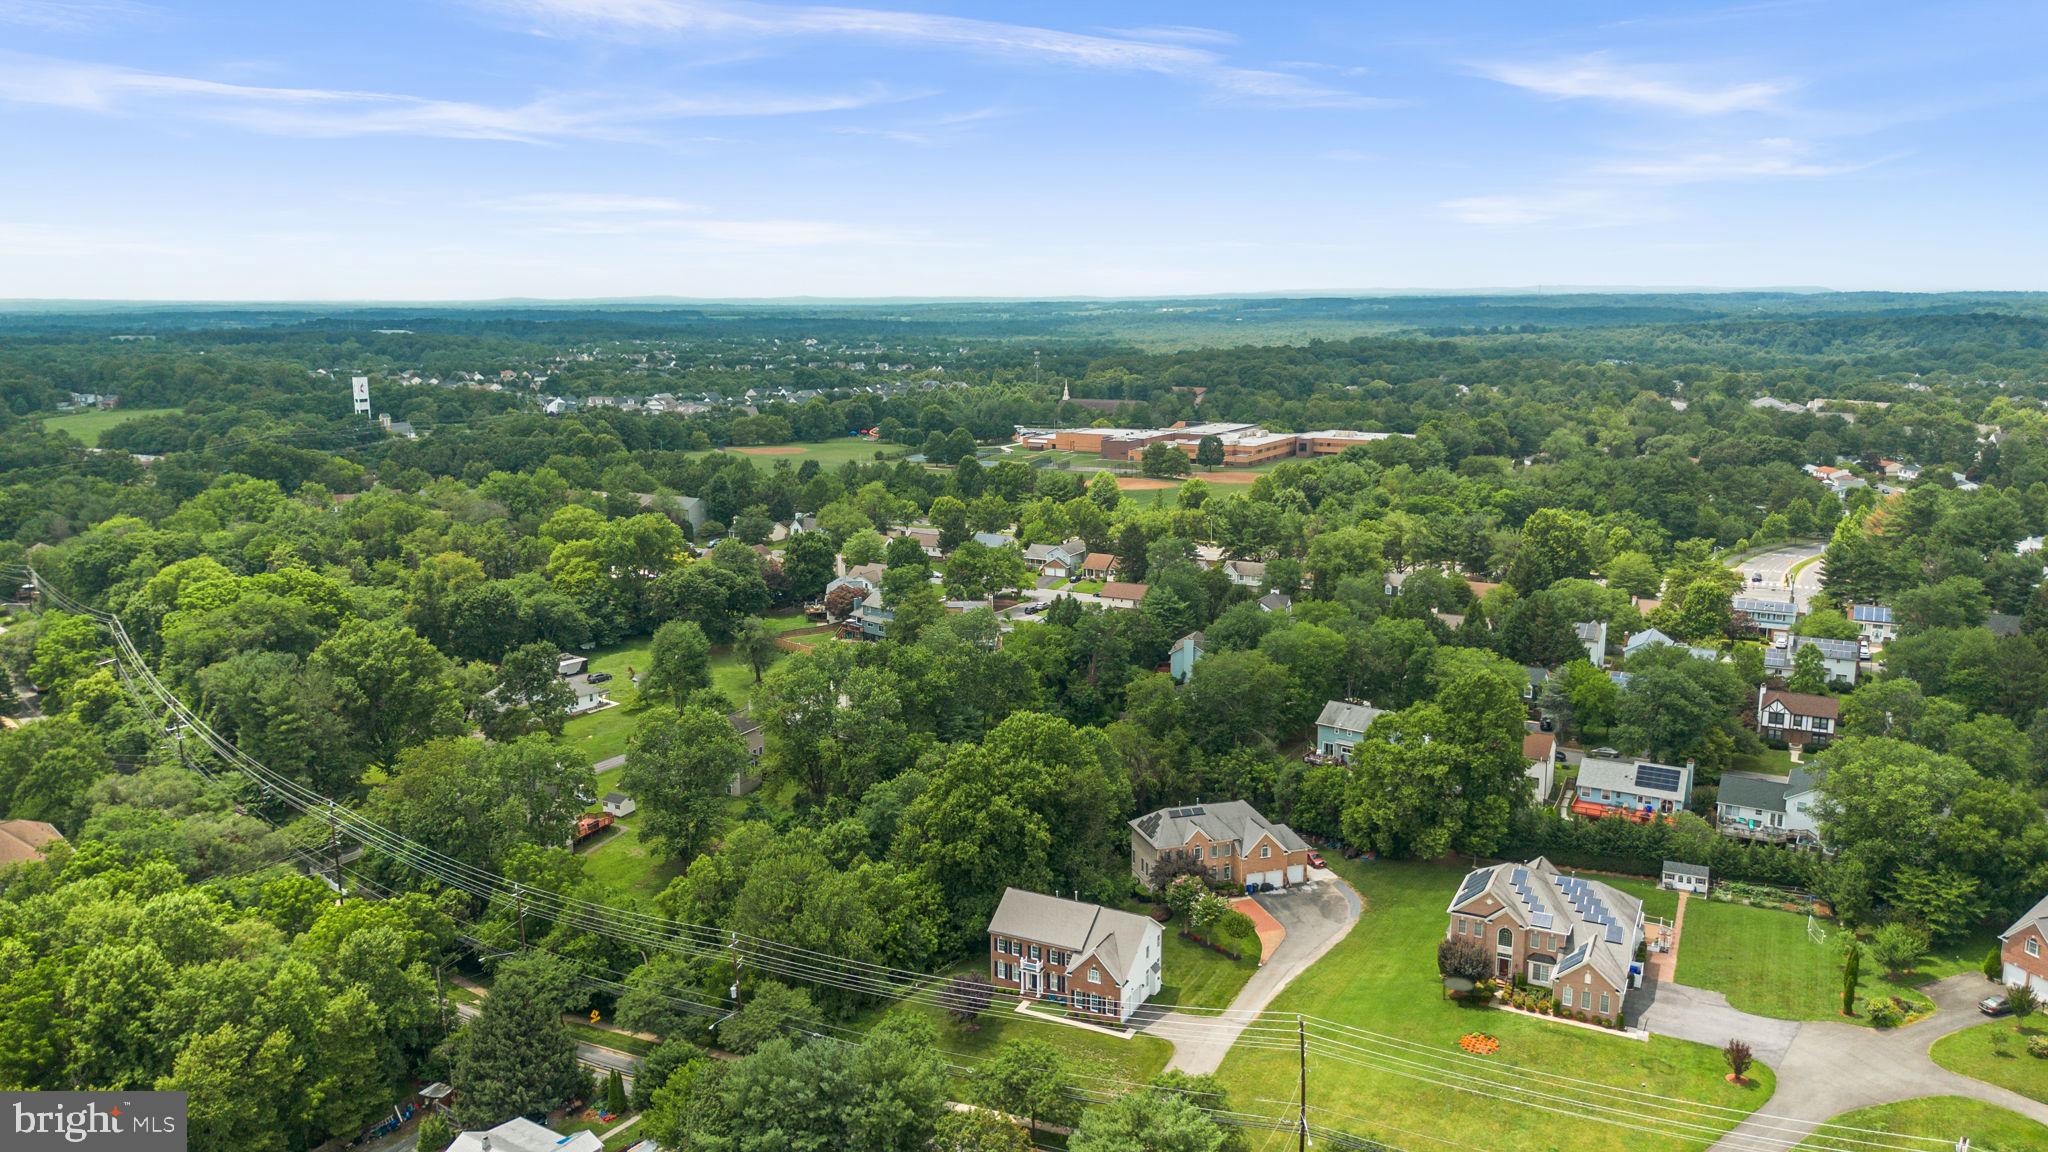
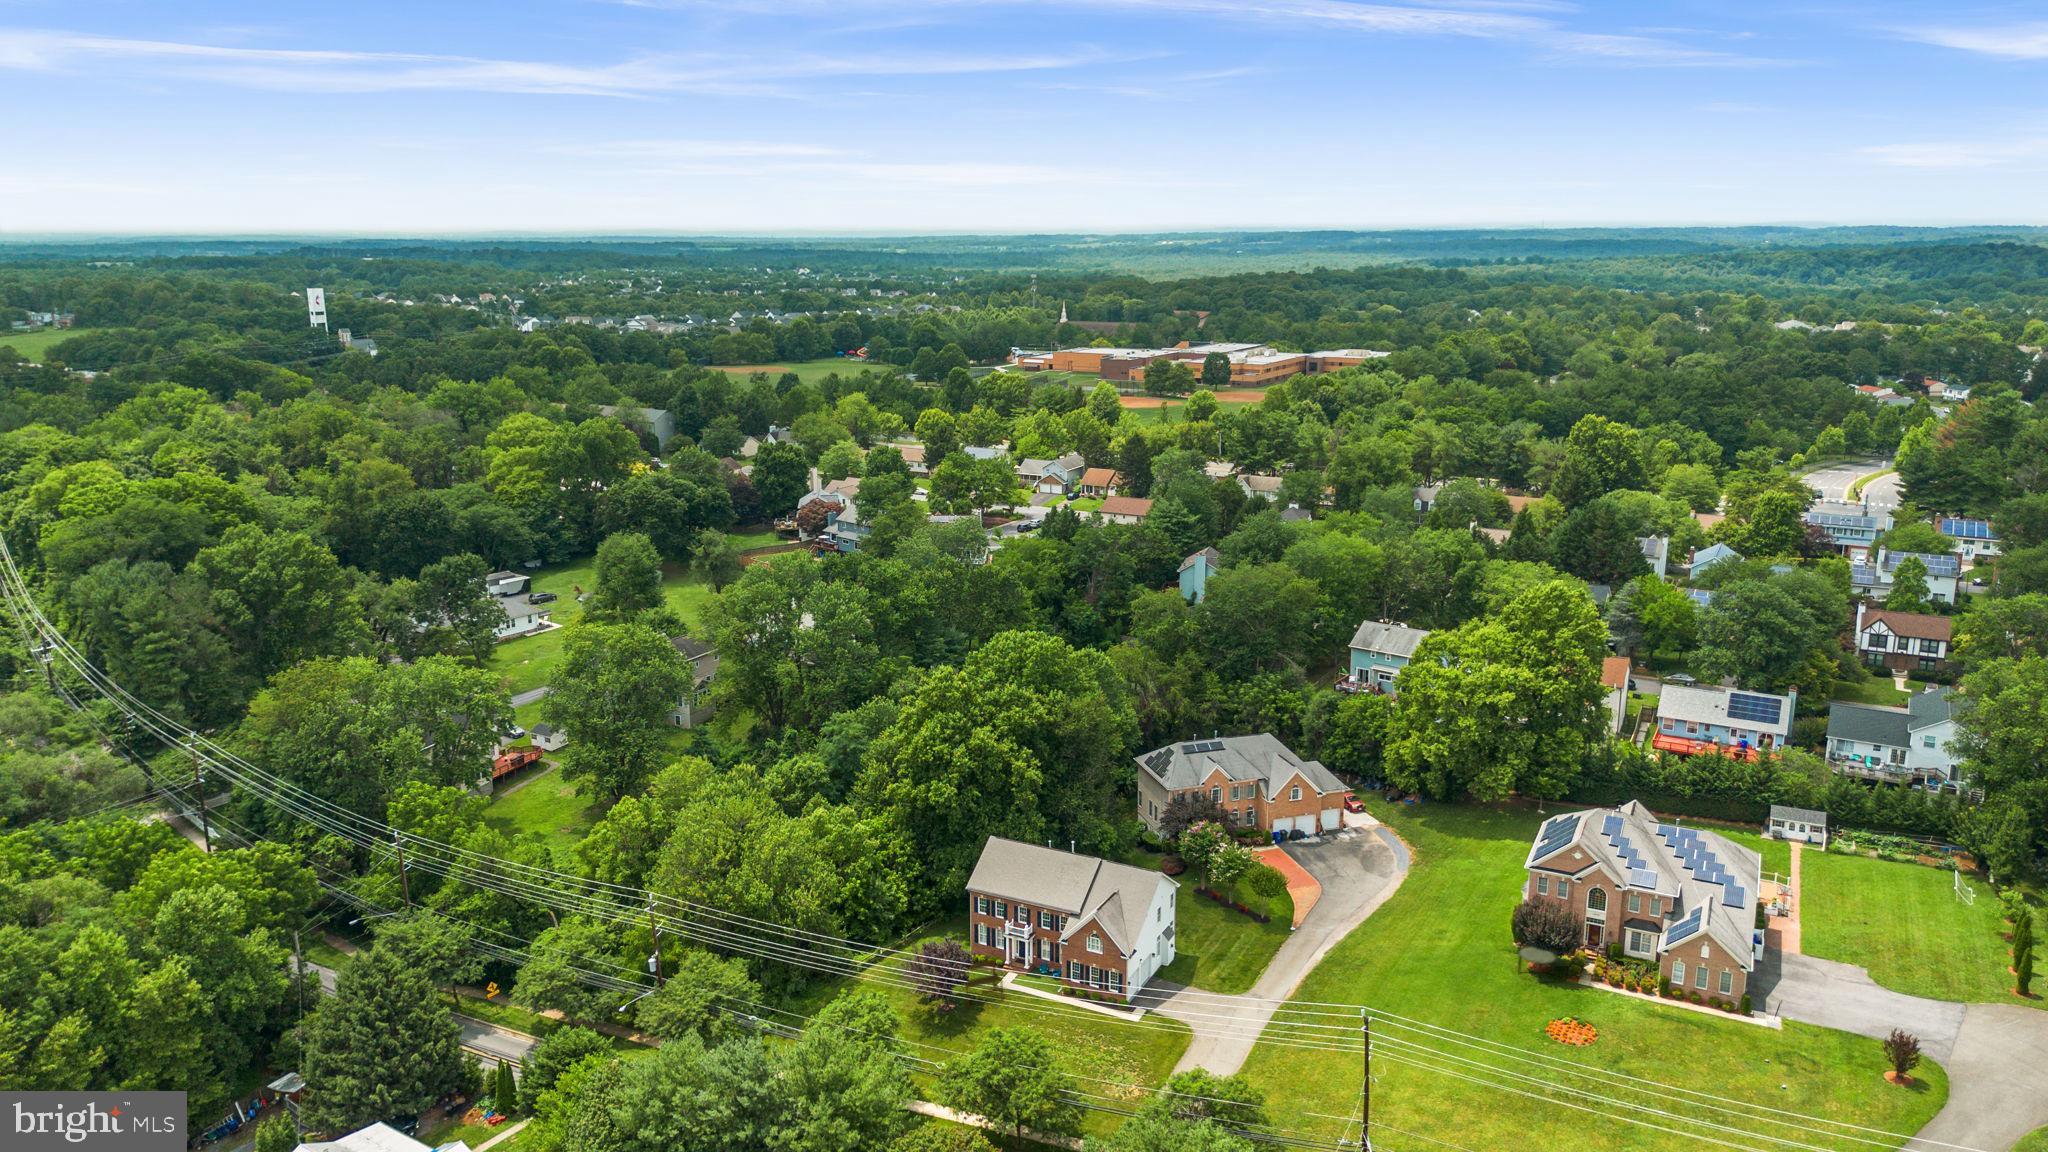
bench: none [982,989,1018,1030] -> present [964,959,1004,1007]

